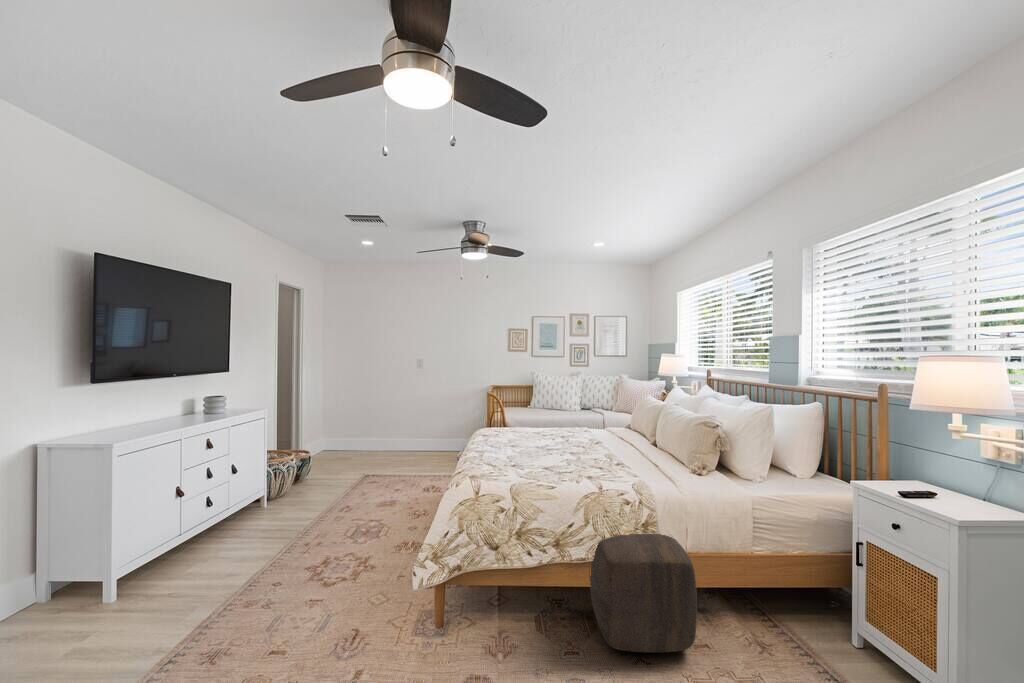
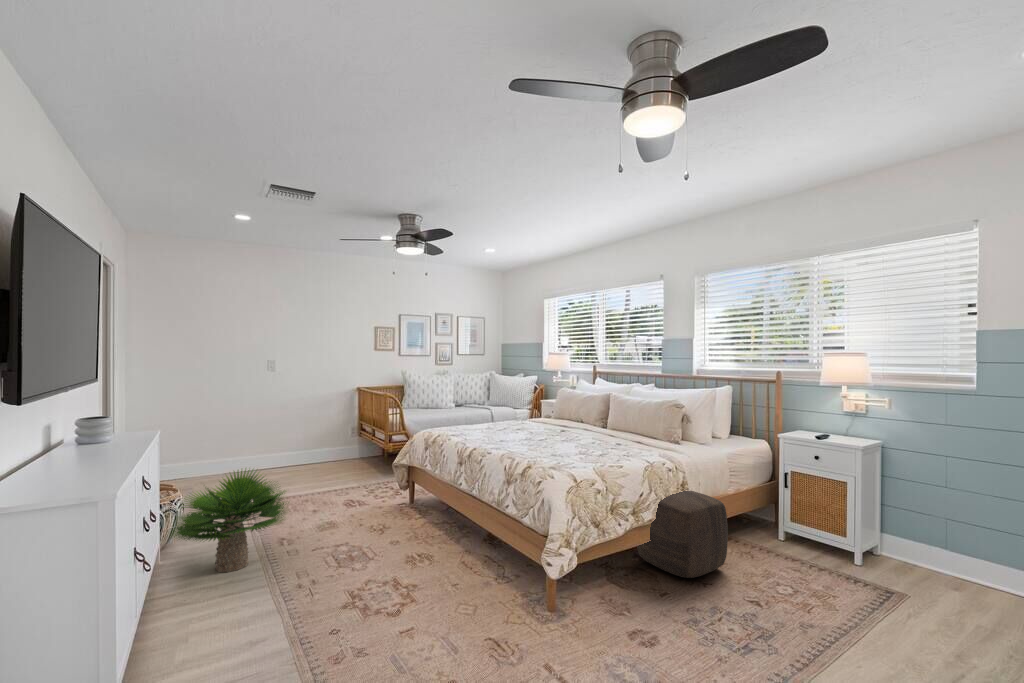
potted plant: none [262,438,353,515] -> present [172,469,286,572]

